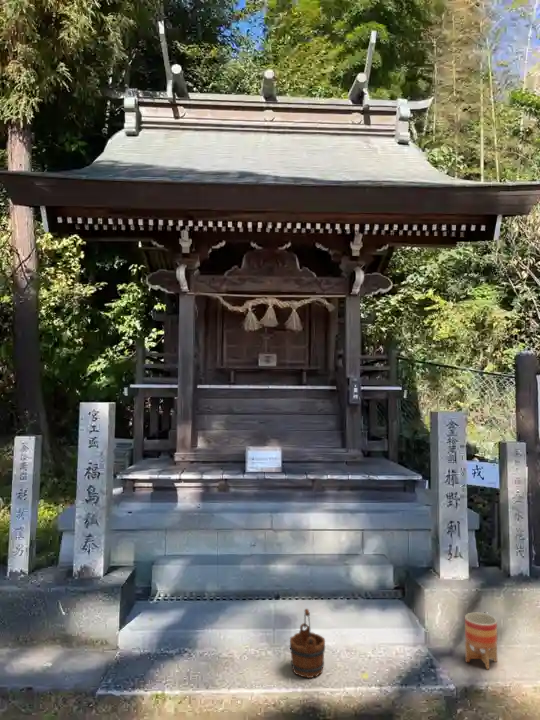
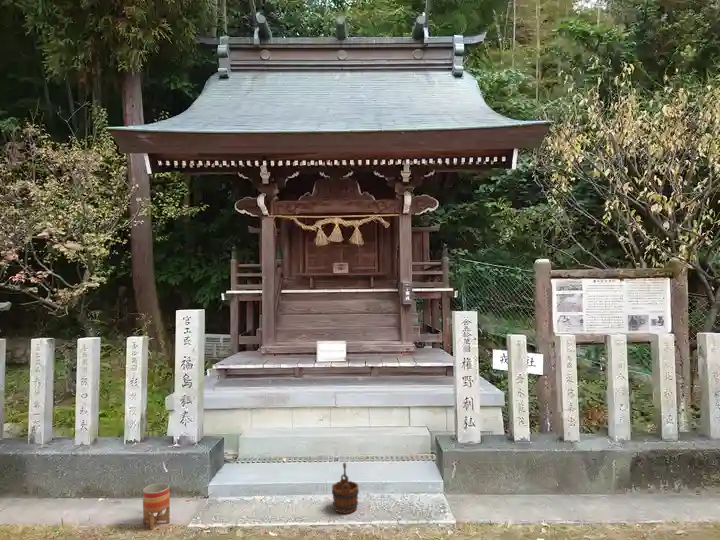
planter: present [465,613,497,669] -> present [143,483,170,529]

